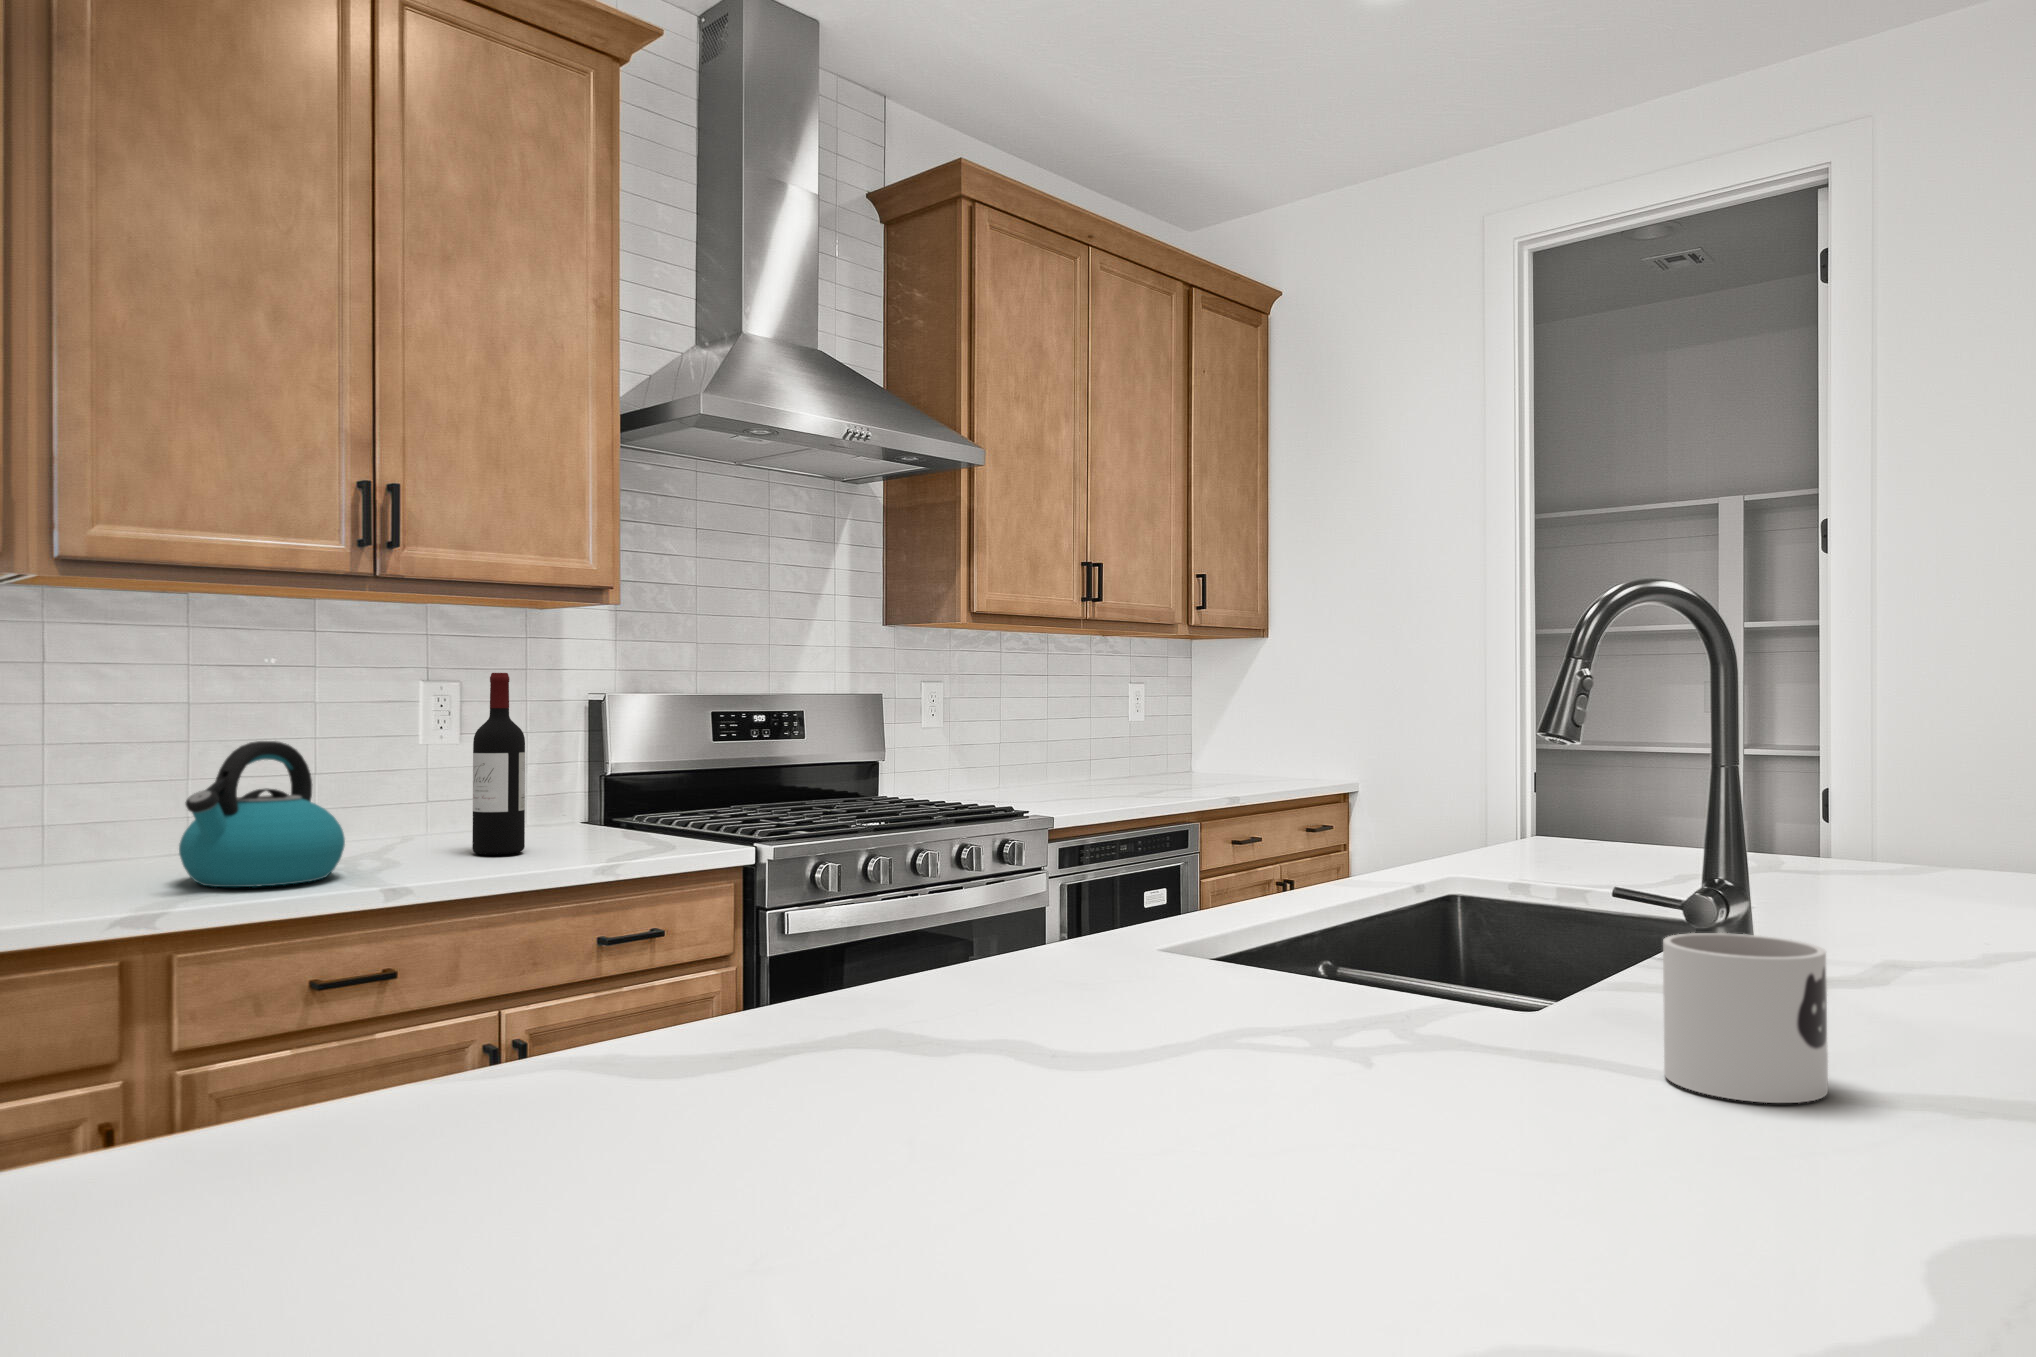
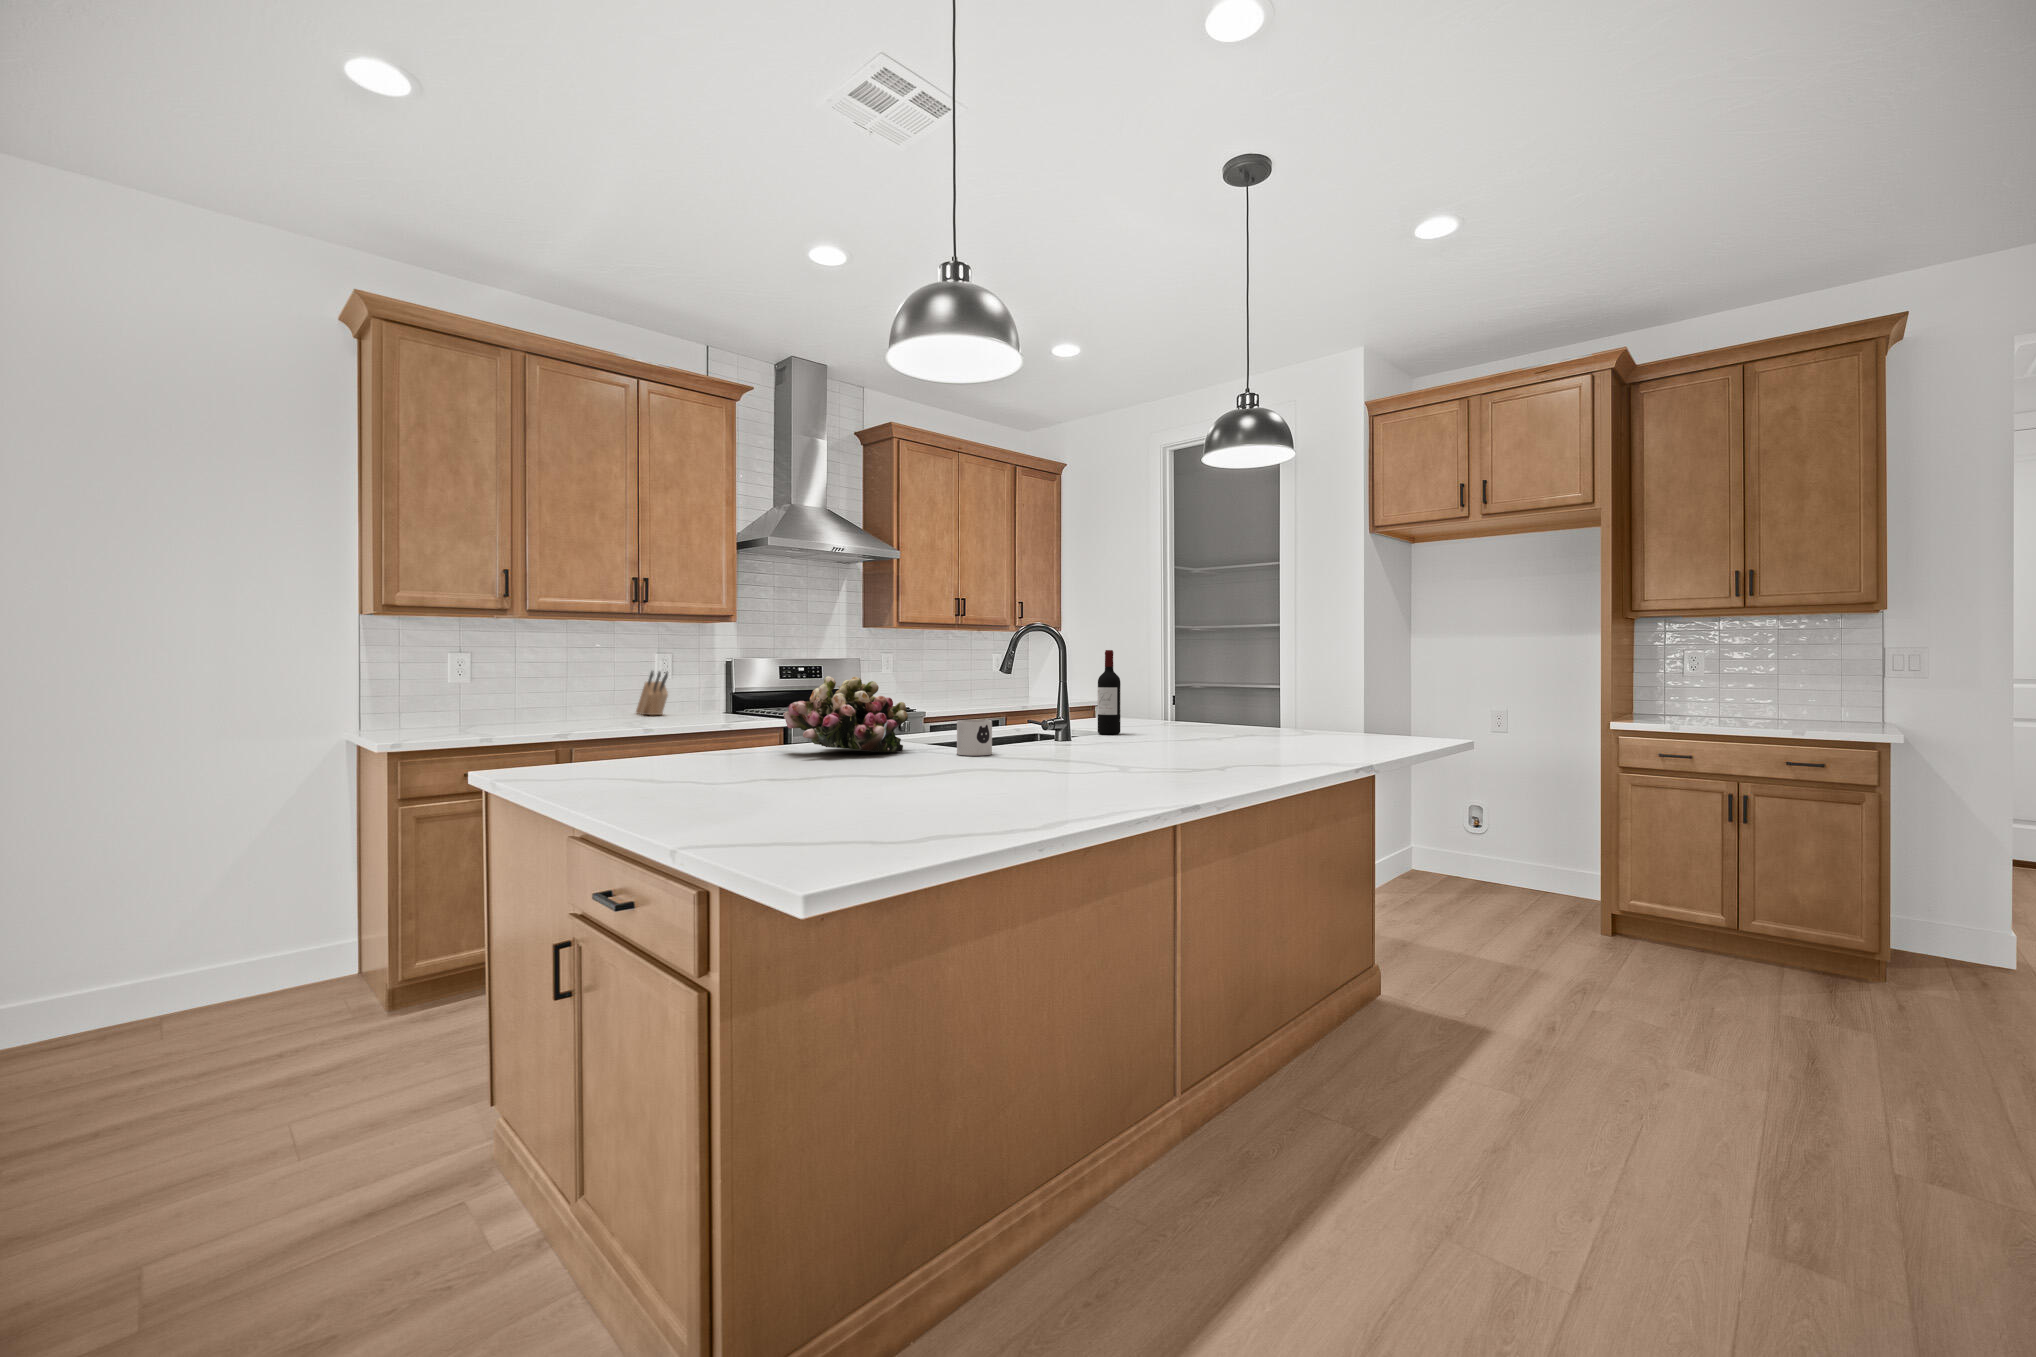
wine bottle: present [472,673,525,855] -> present [1098,650,1121,734]
knife block: none [366,724,450,839] -> present [636,671,668,715]
kettle: present [179,741,345,887] -> none [572,676,630,727]
flower arrangement: none [944,759,1428,1082] -> present [783,676,908,752]

